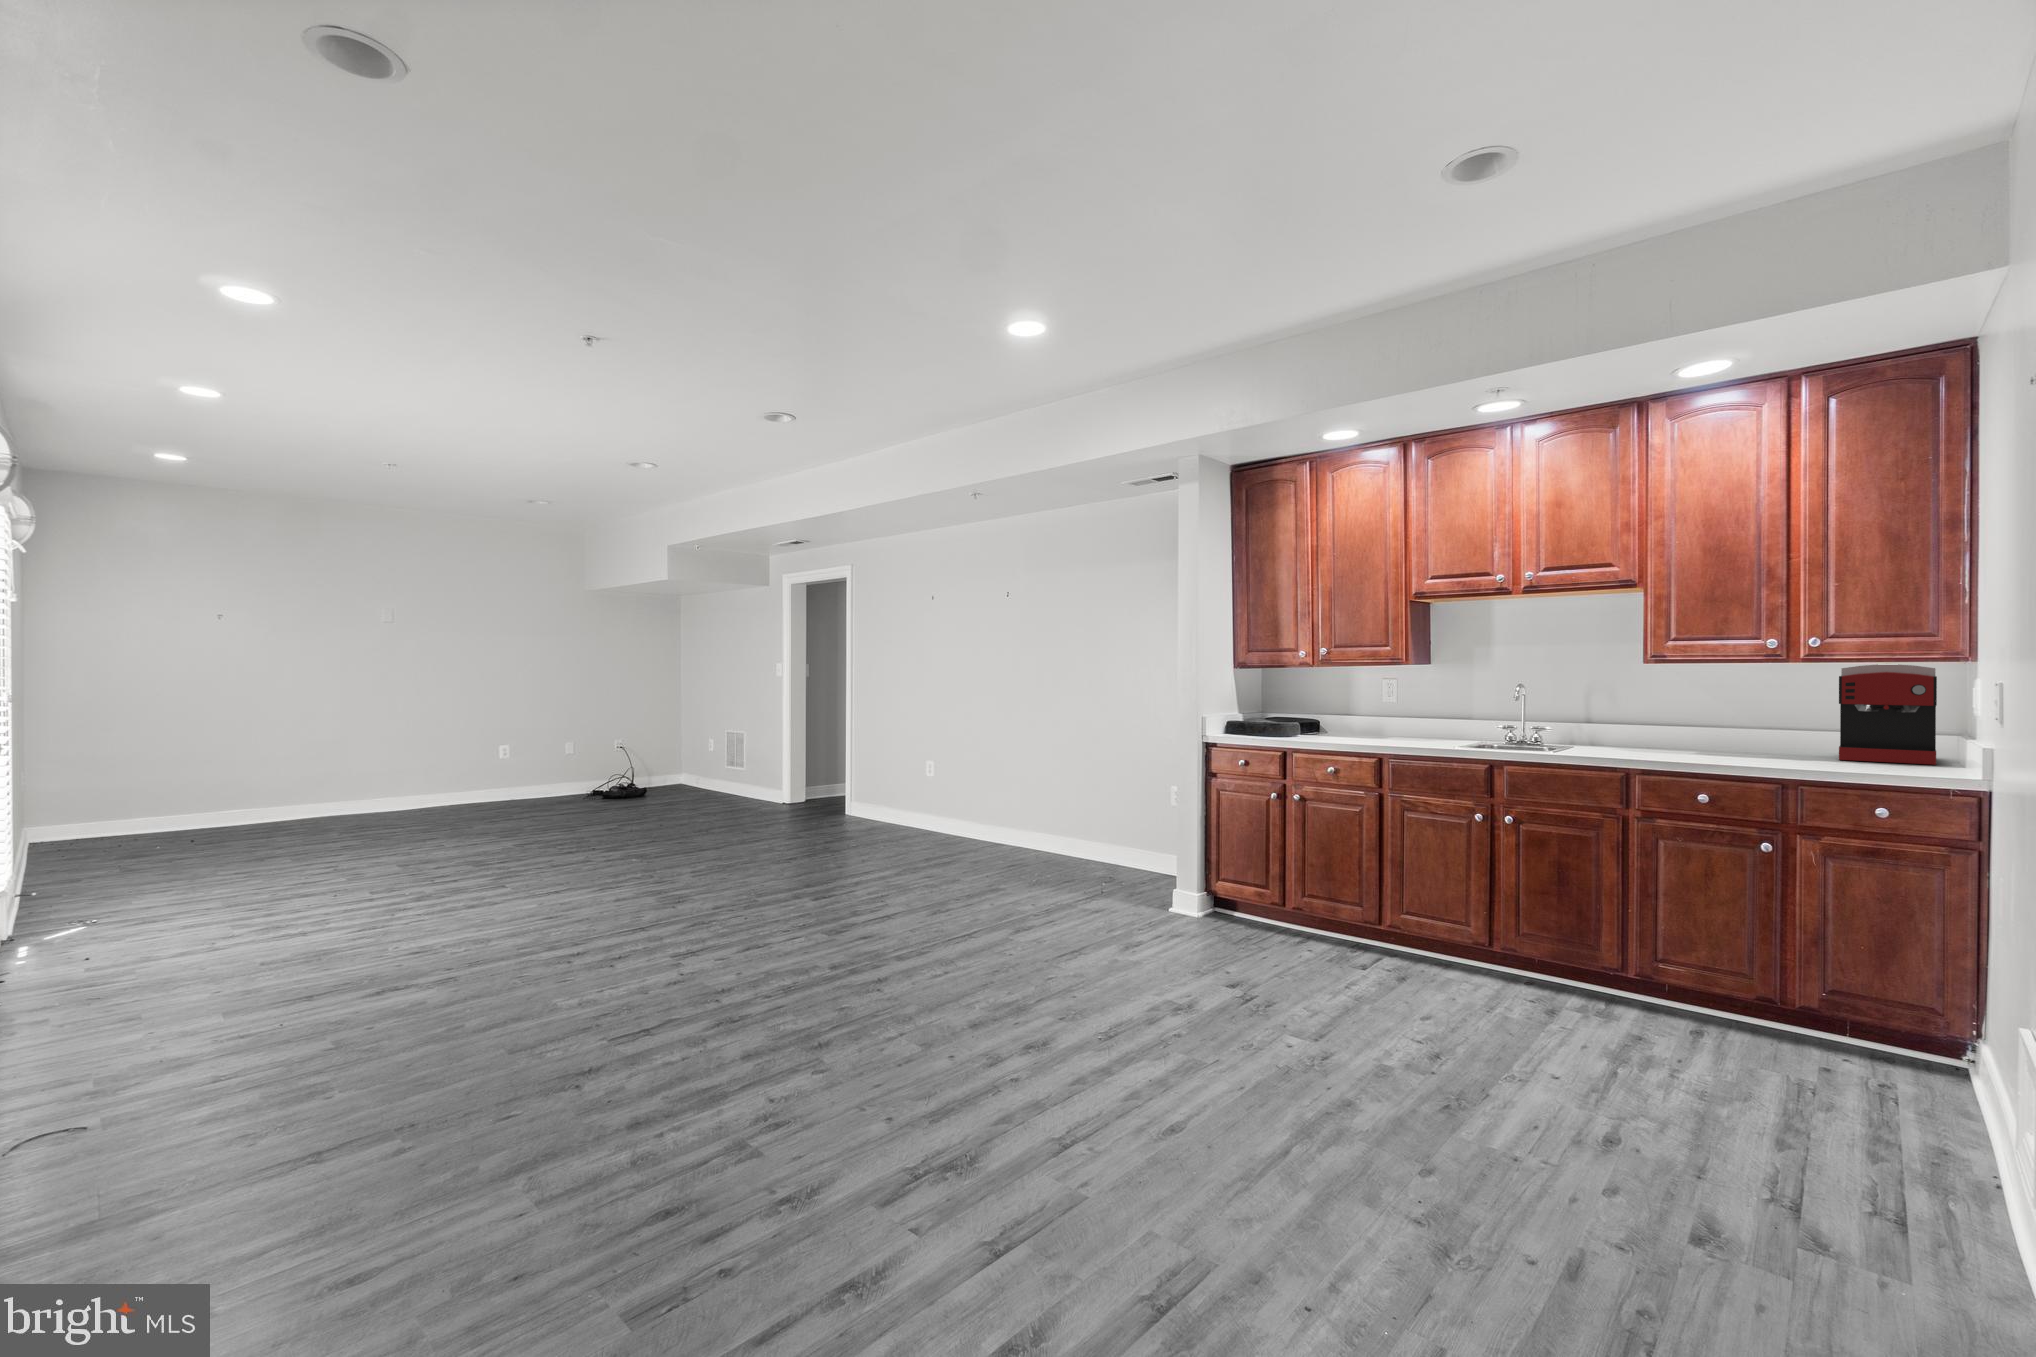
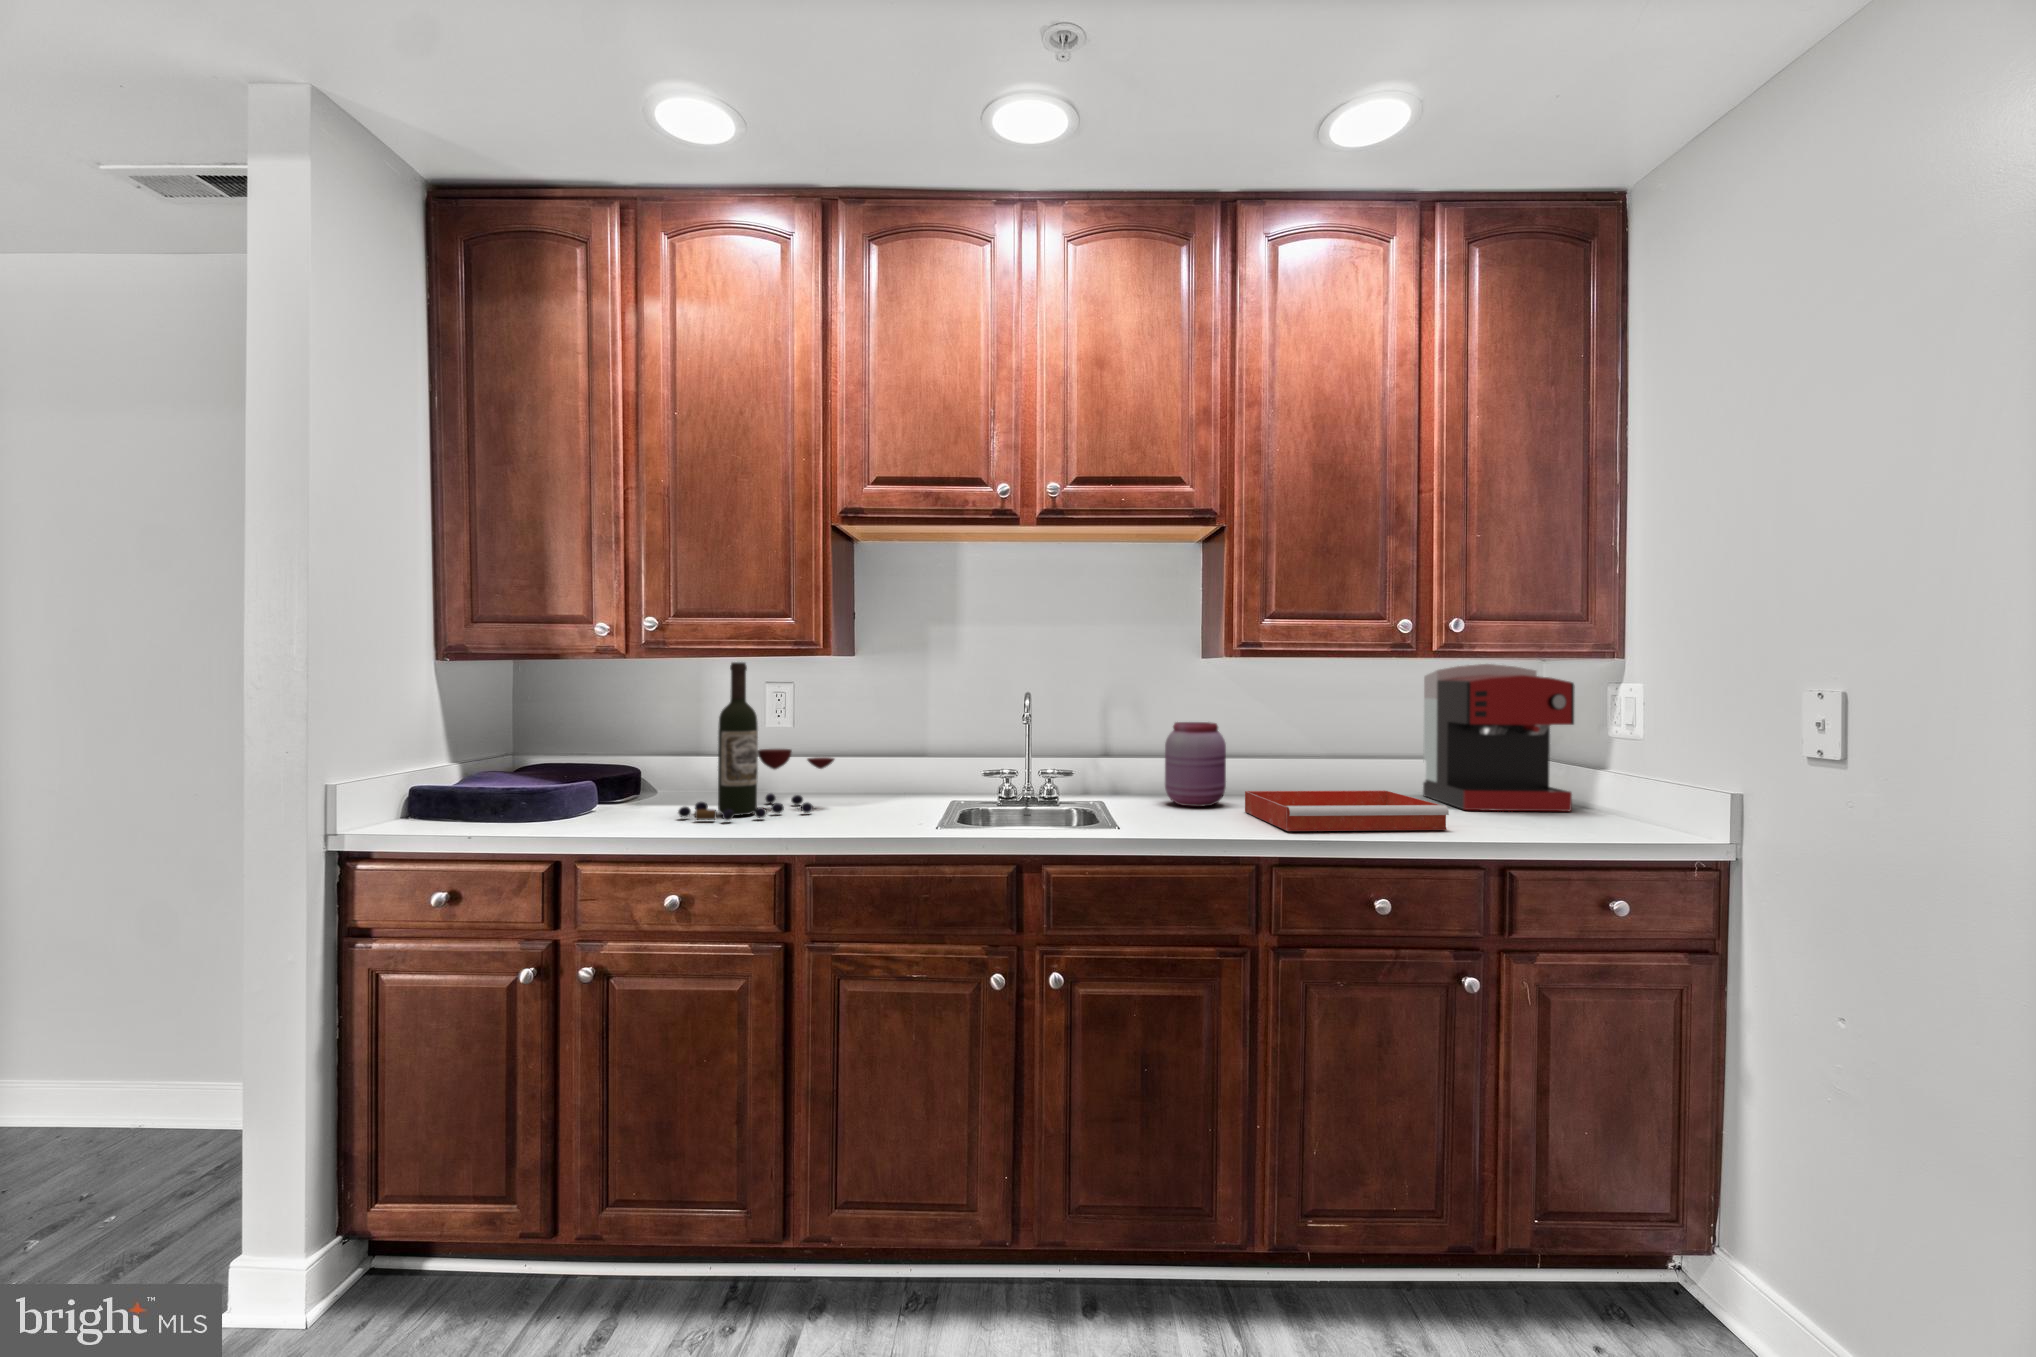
wine bottle: none [1335,668,1416,740] -> present [678,662,834,821]
jar: none [1615,701,1658,749] -> present [1165,722,1226,807]
tray: none [1658,740,1777,764] -> present [1245,790,1449,831]

